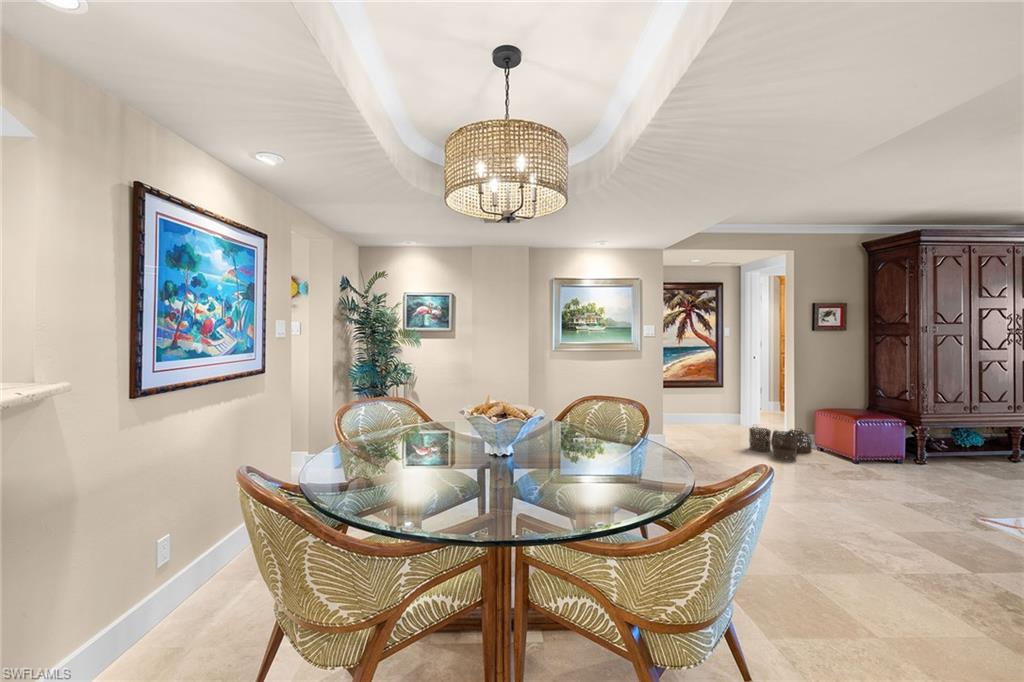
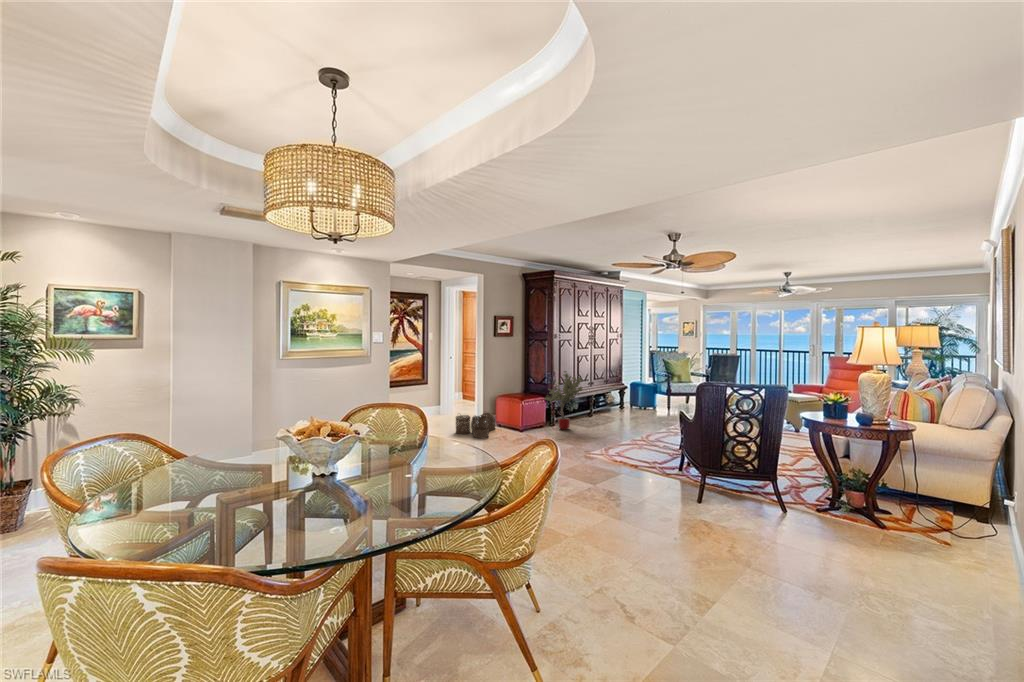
potted tree: none [900,380,988,474] -> present [546,371,582,430]

